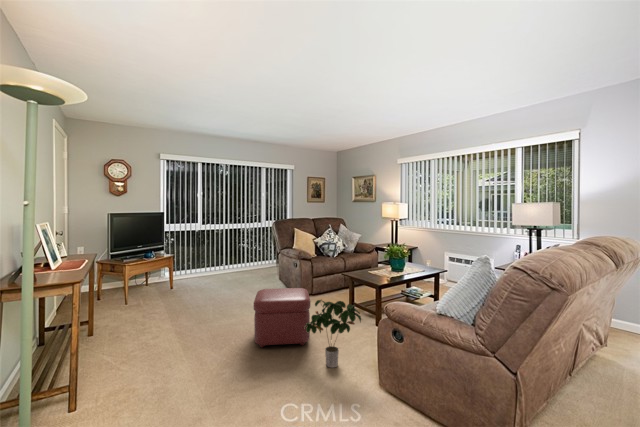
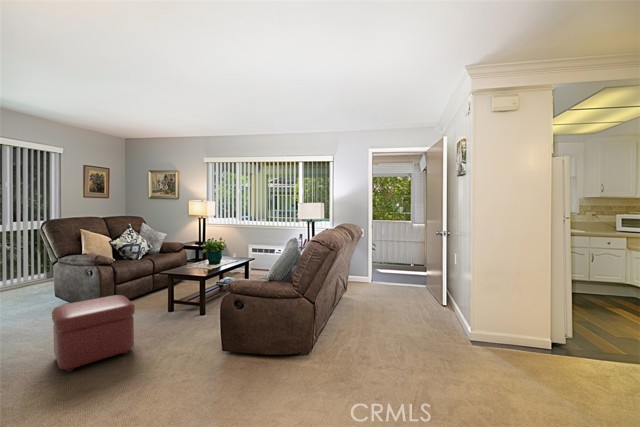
potted plant: present [304,300,361,368] -> none [133,297,198,363]

